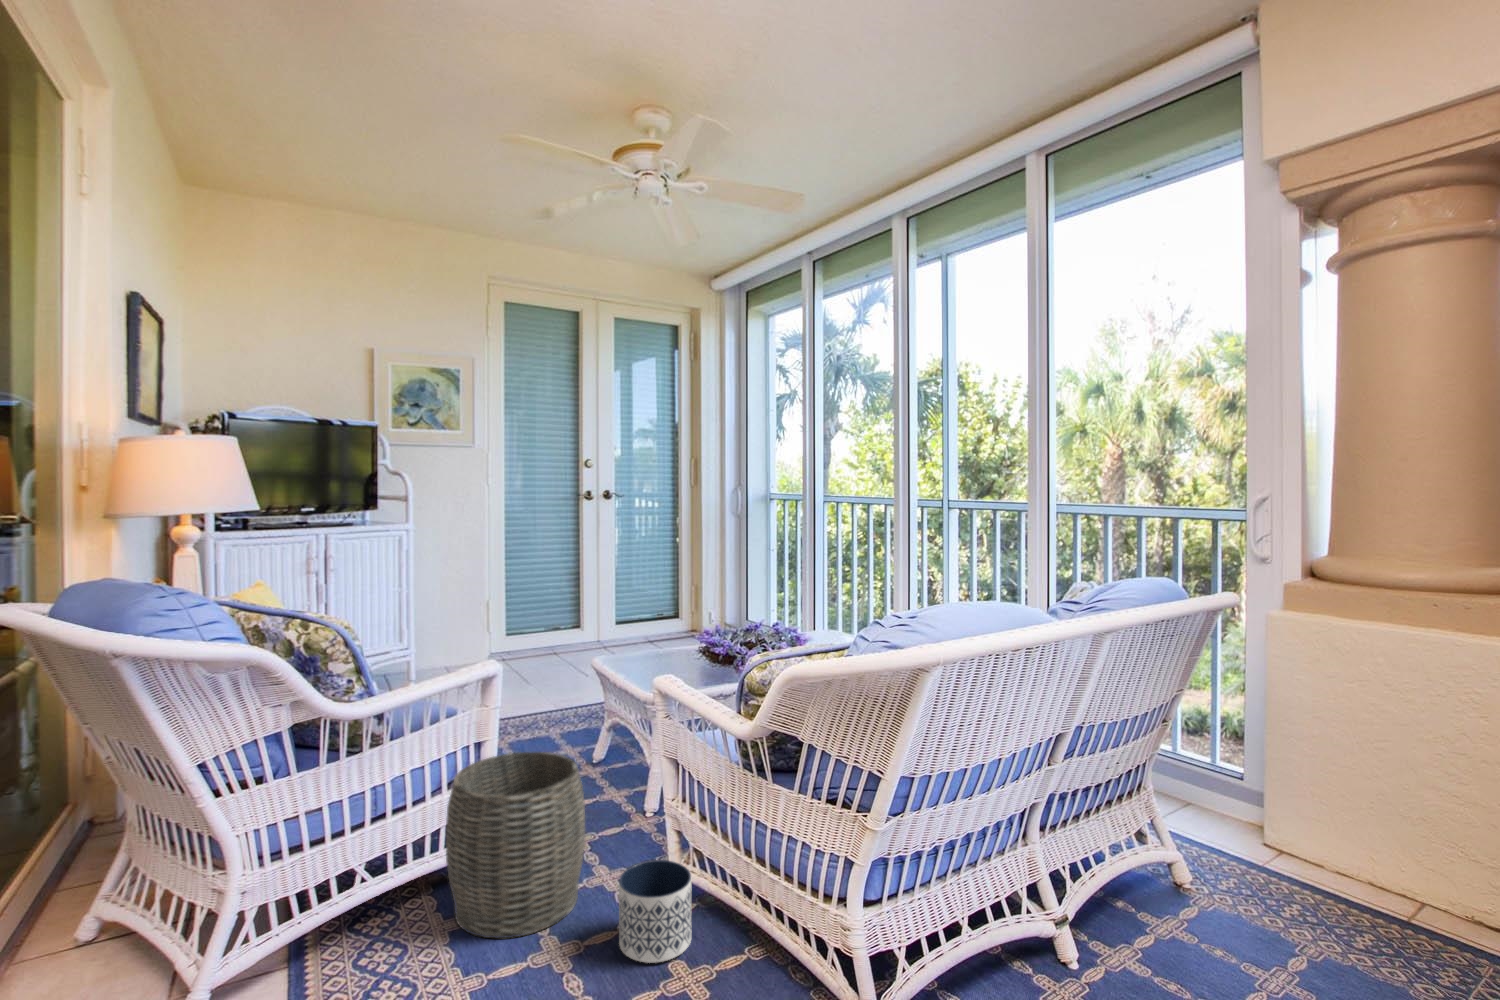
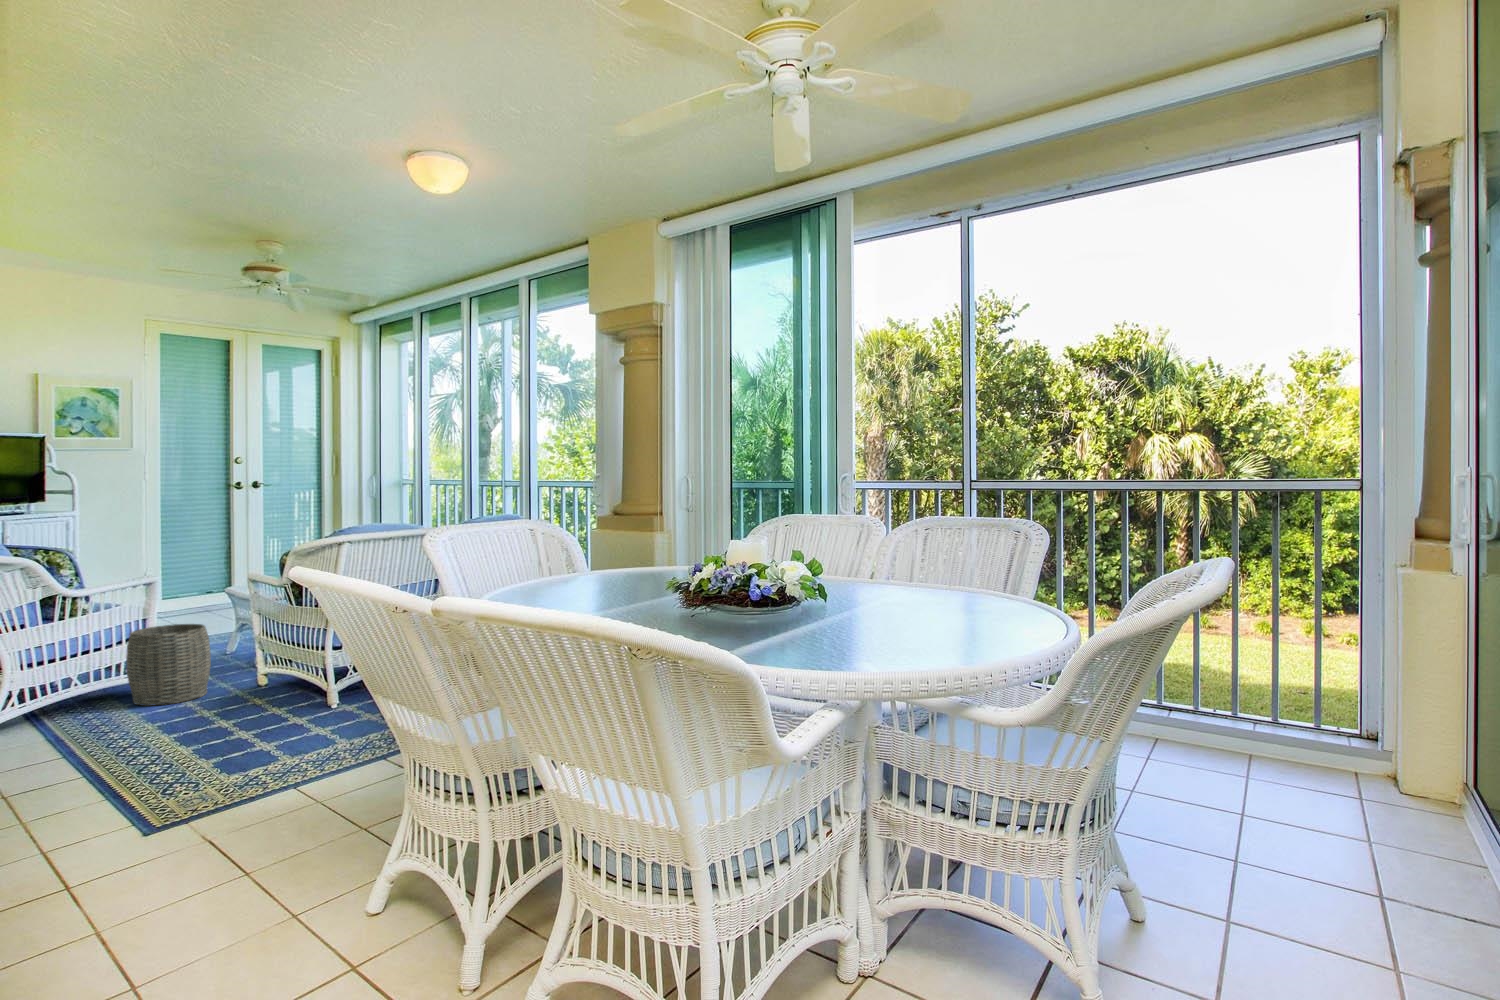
planter: present [619,860,692,963] -> none [226,664,267,703]

